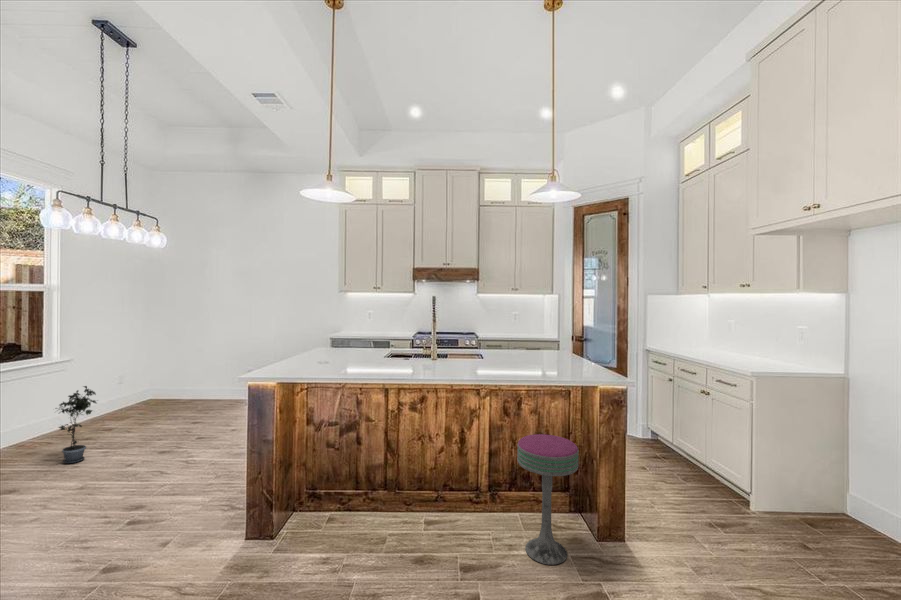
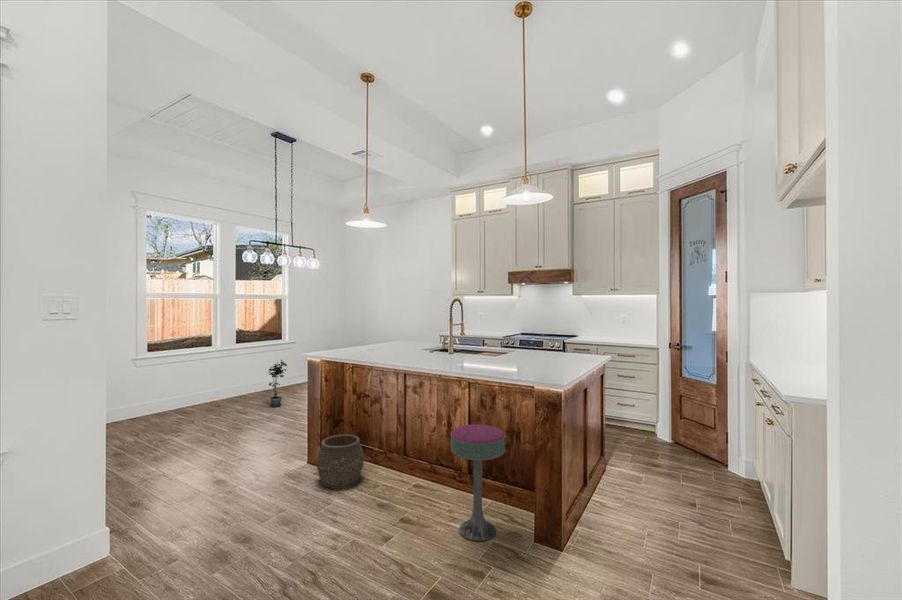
woven basket: none [290,479,357,561] -> present [317,435,364,487]

